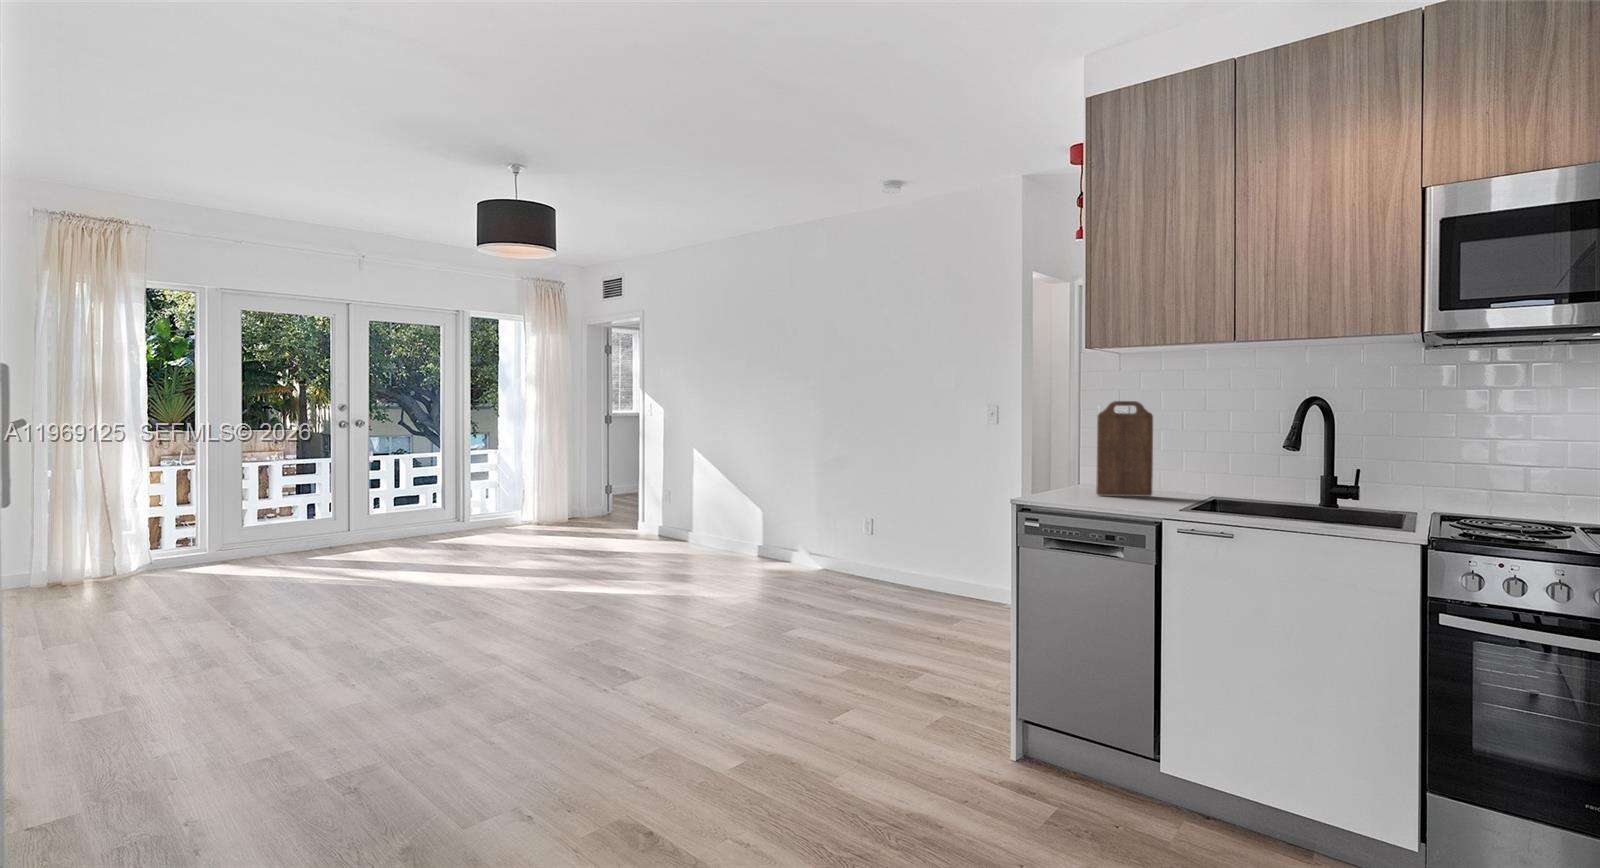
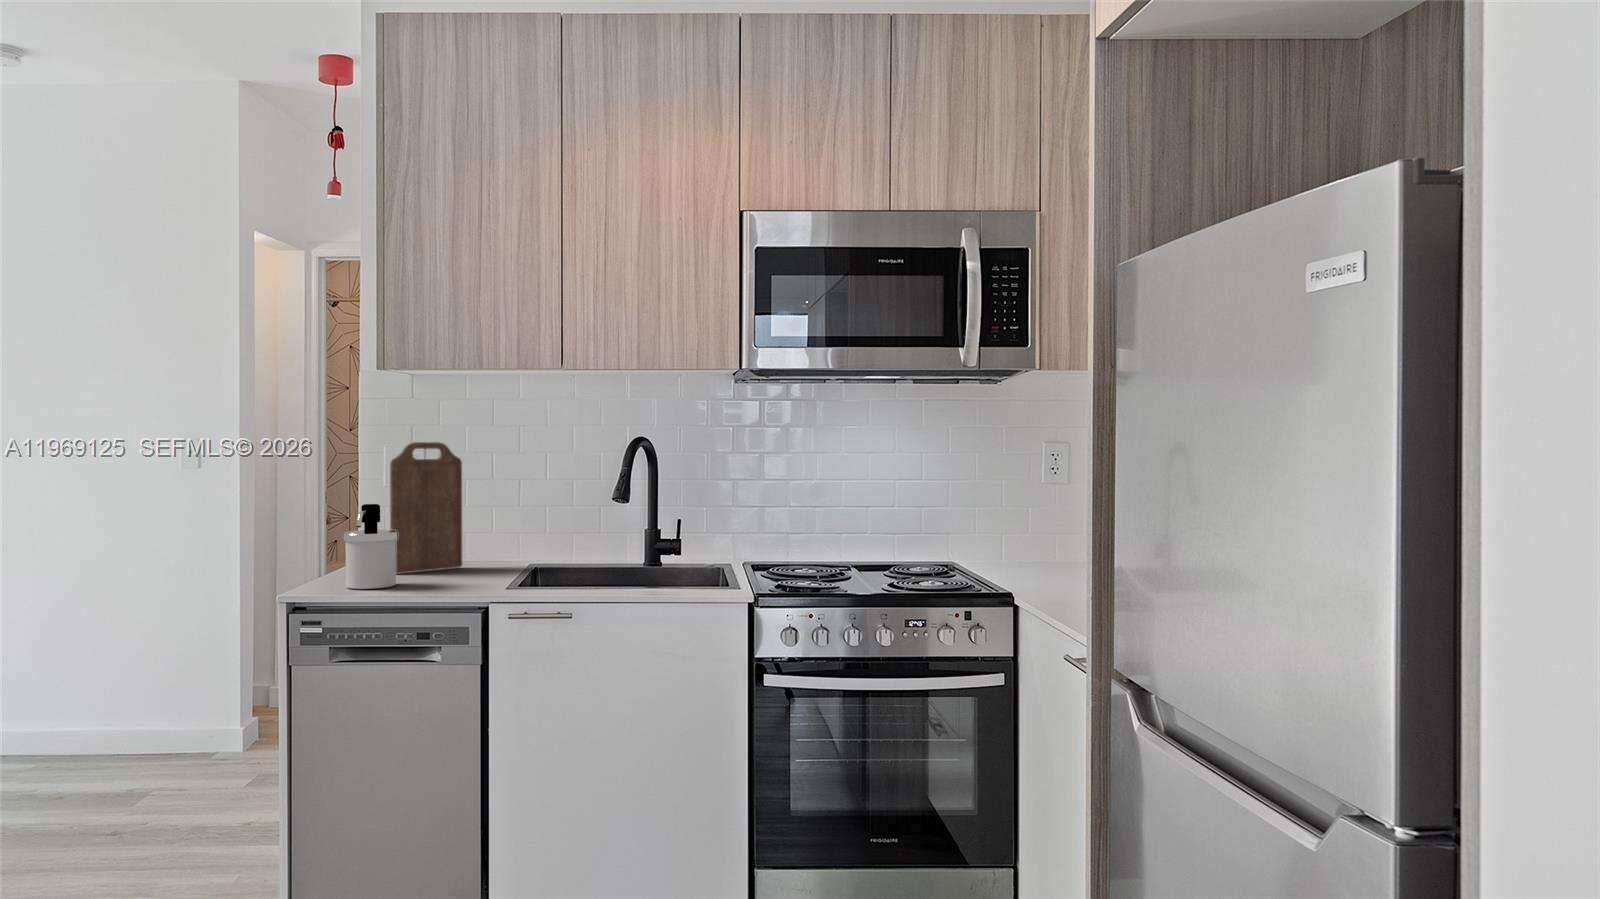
soap dispenser: none [1060,442,1098,502] -> present [344,504,398,589]

